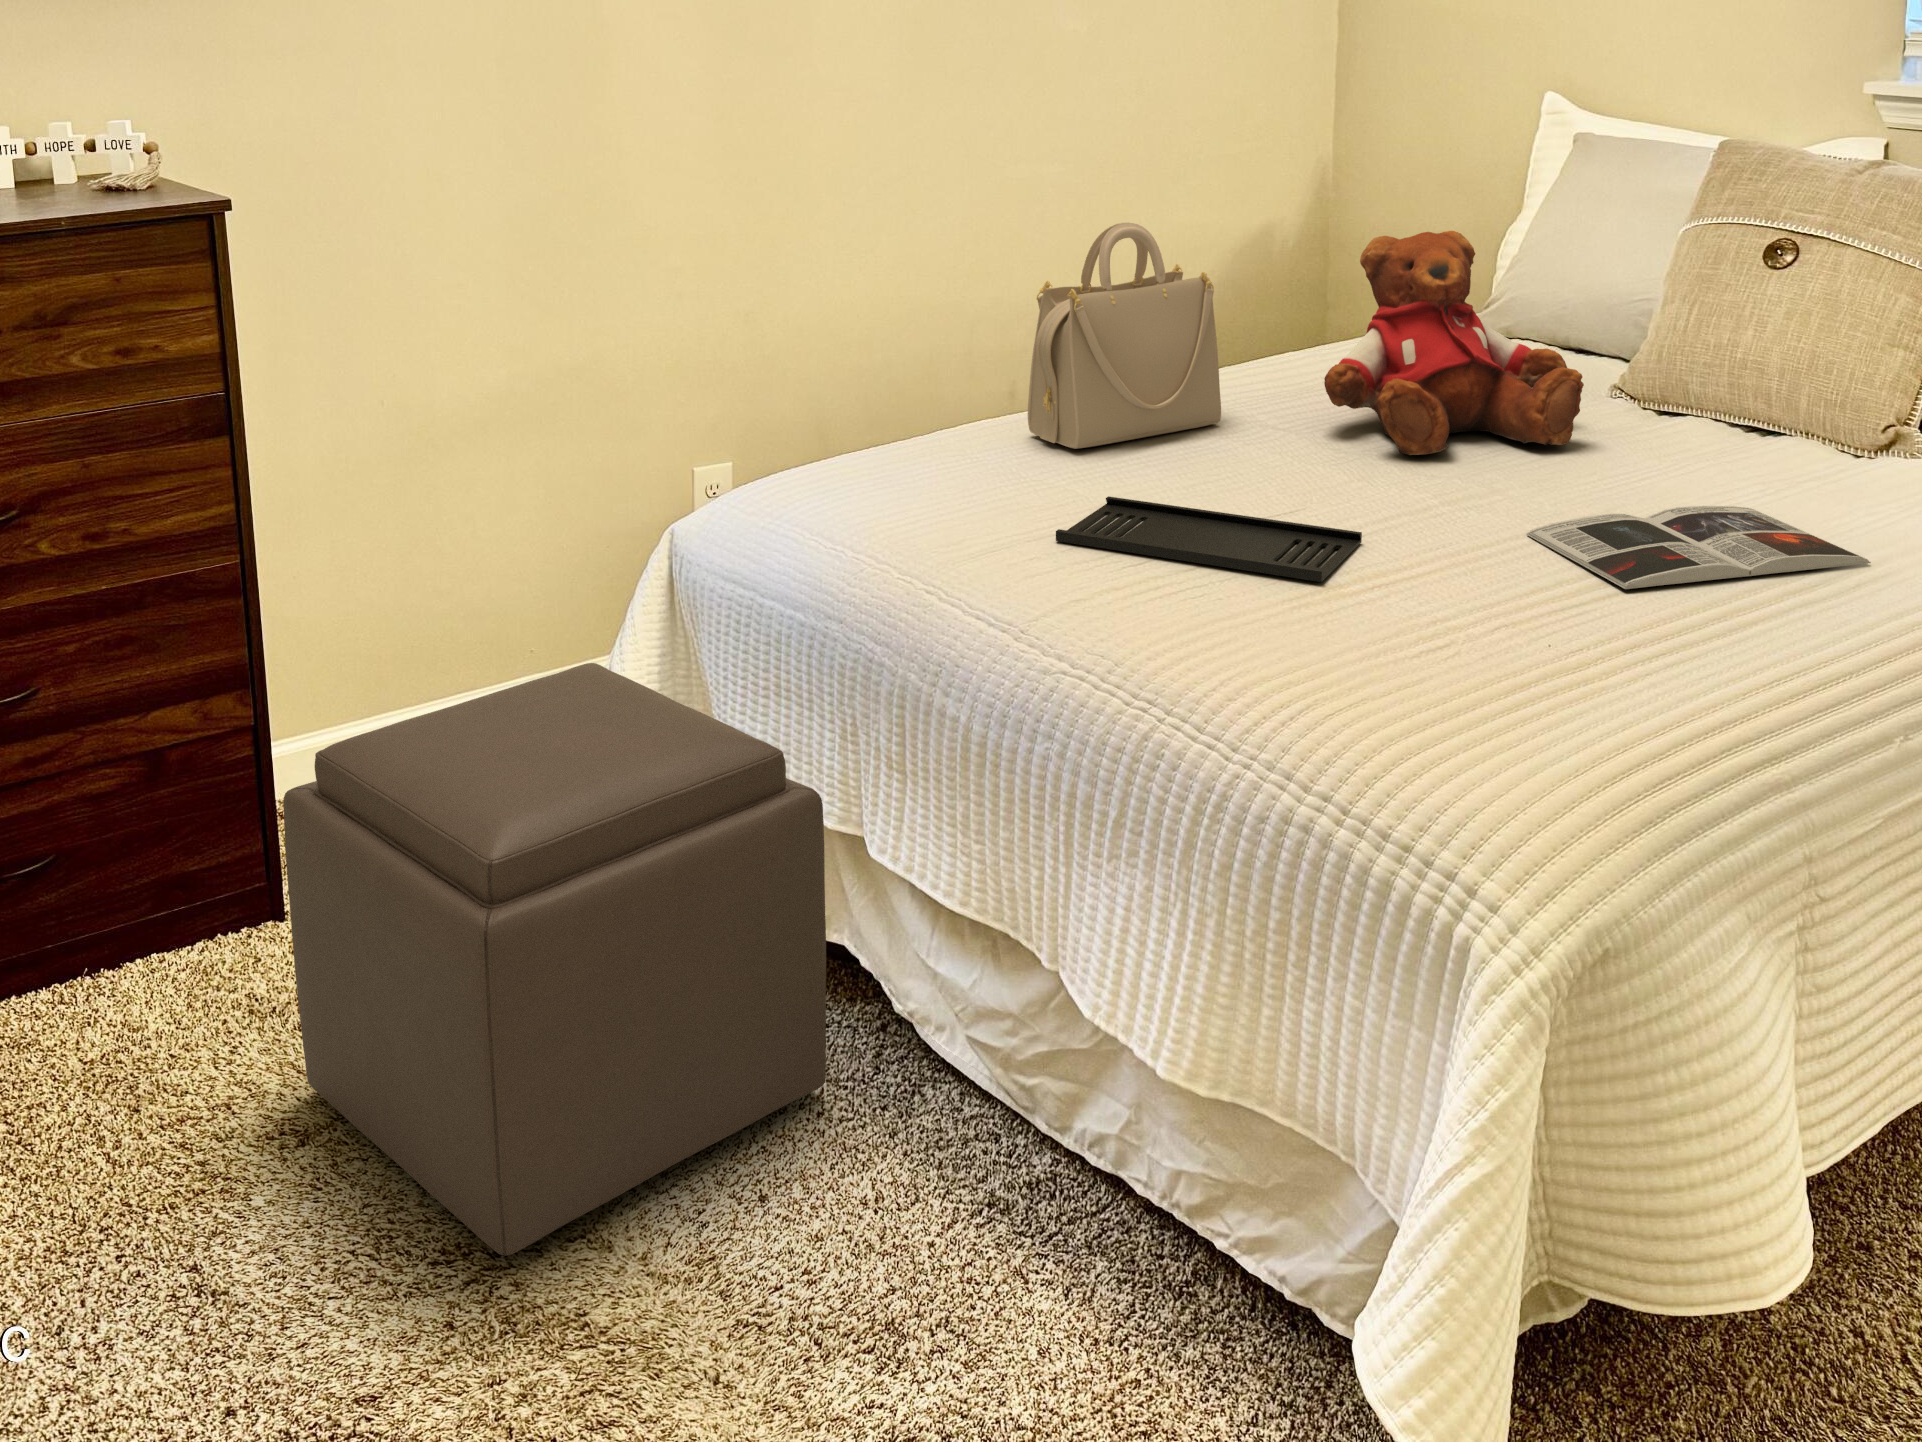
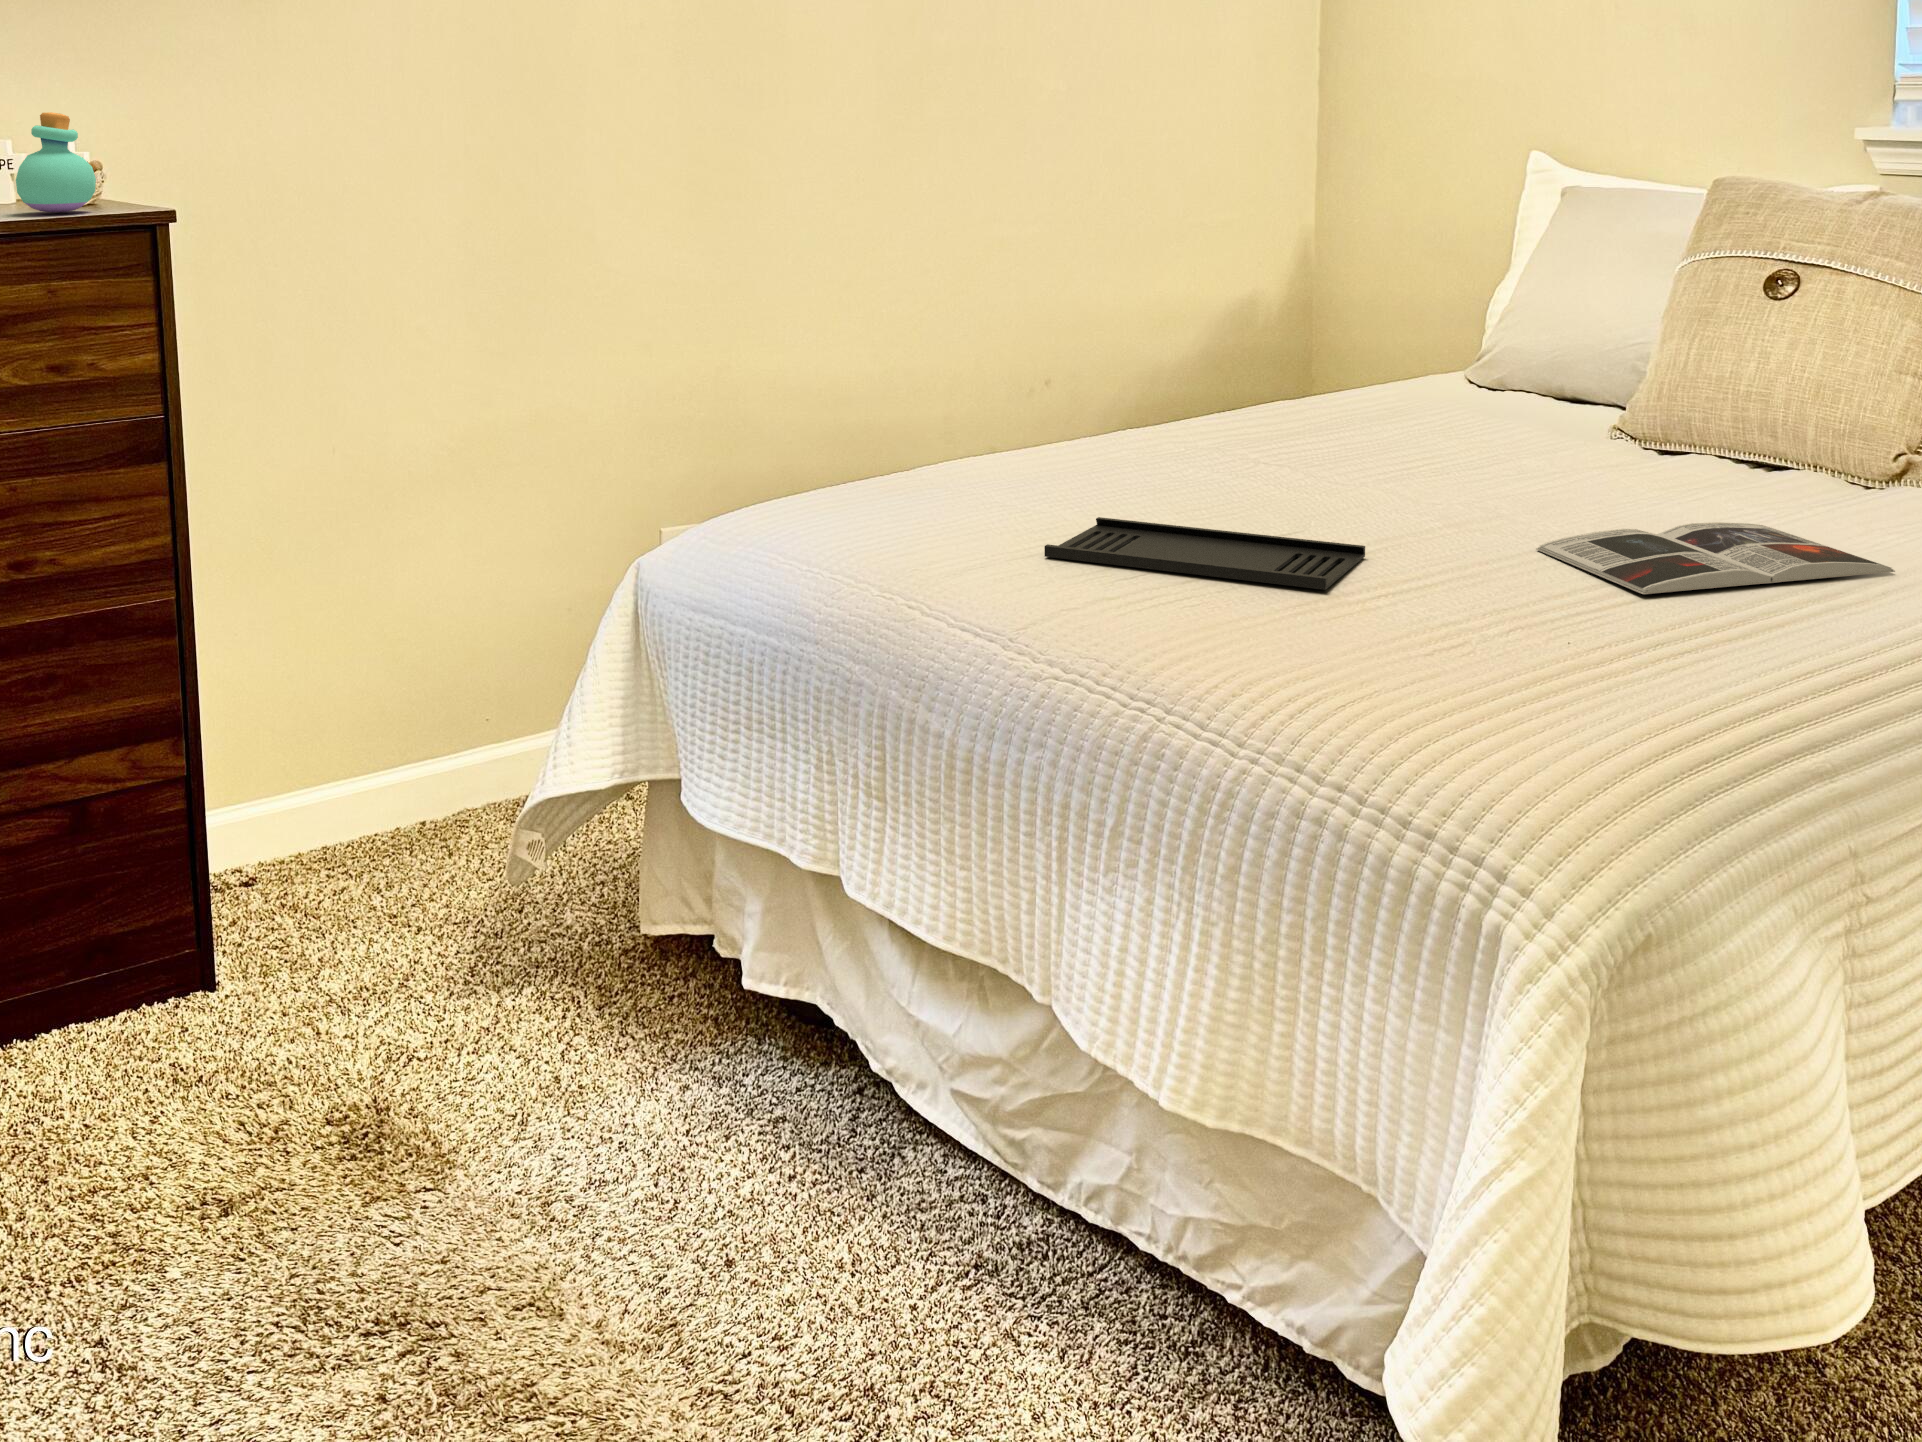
perfume bottle: none [78,110,153,204] -> present [16,112,96,212]
handbag: present [1028,223,1221,449] -> none [1012,246,1213,478]
teddy bear: present [1324,231,1584,455] -> none [1320,260,1588,482]
ottoman: present [283,663,826,1256] -> none [215,695,799,1324]

